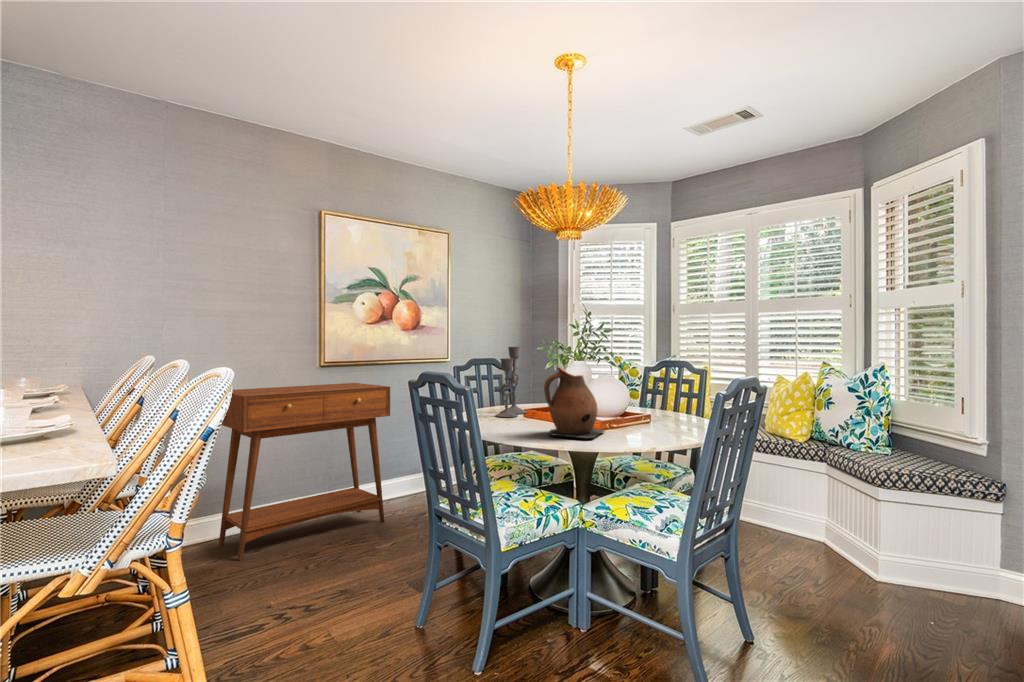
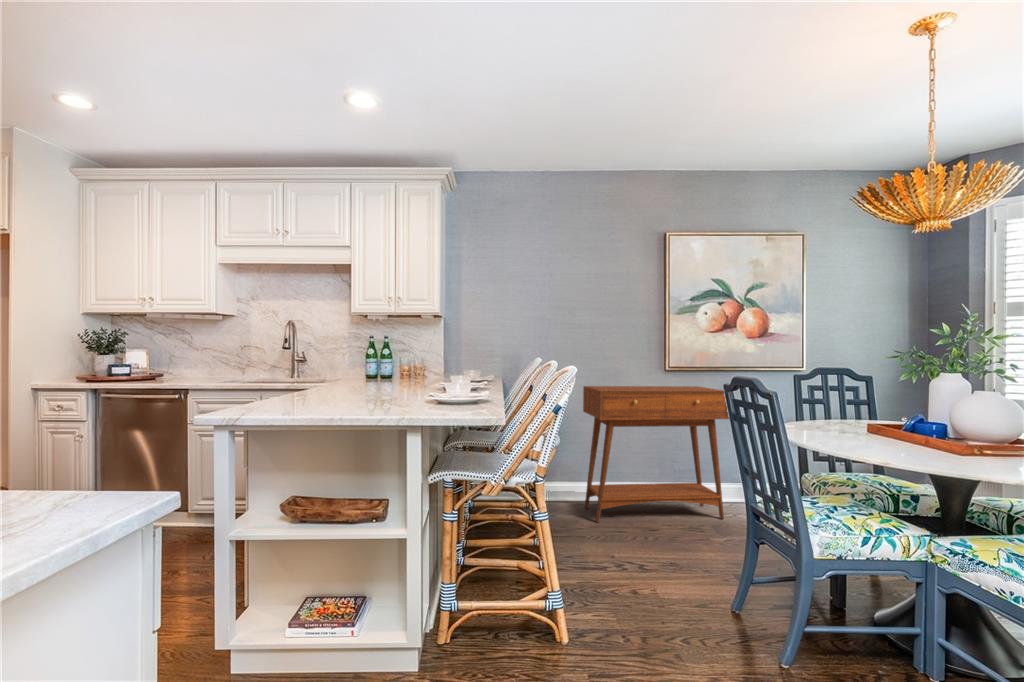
candlestick: present [495,347,527,417] -> none [833,354,878,430]
ceramic pitcher: present [544,367,605,439] -> none [879,376,971,460]

